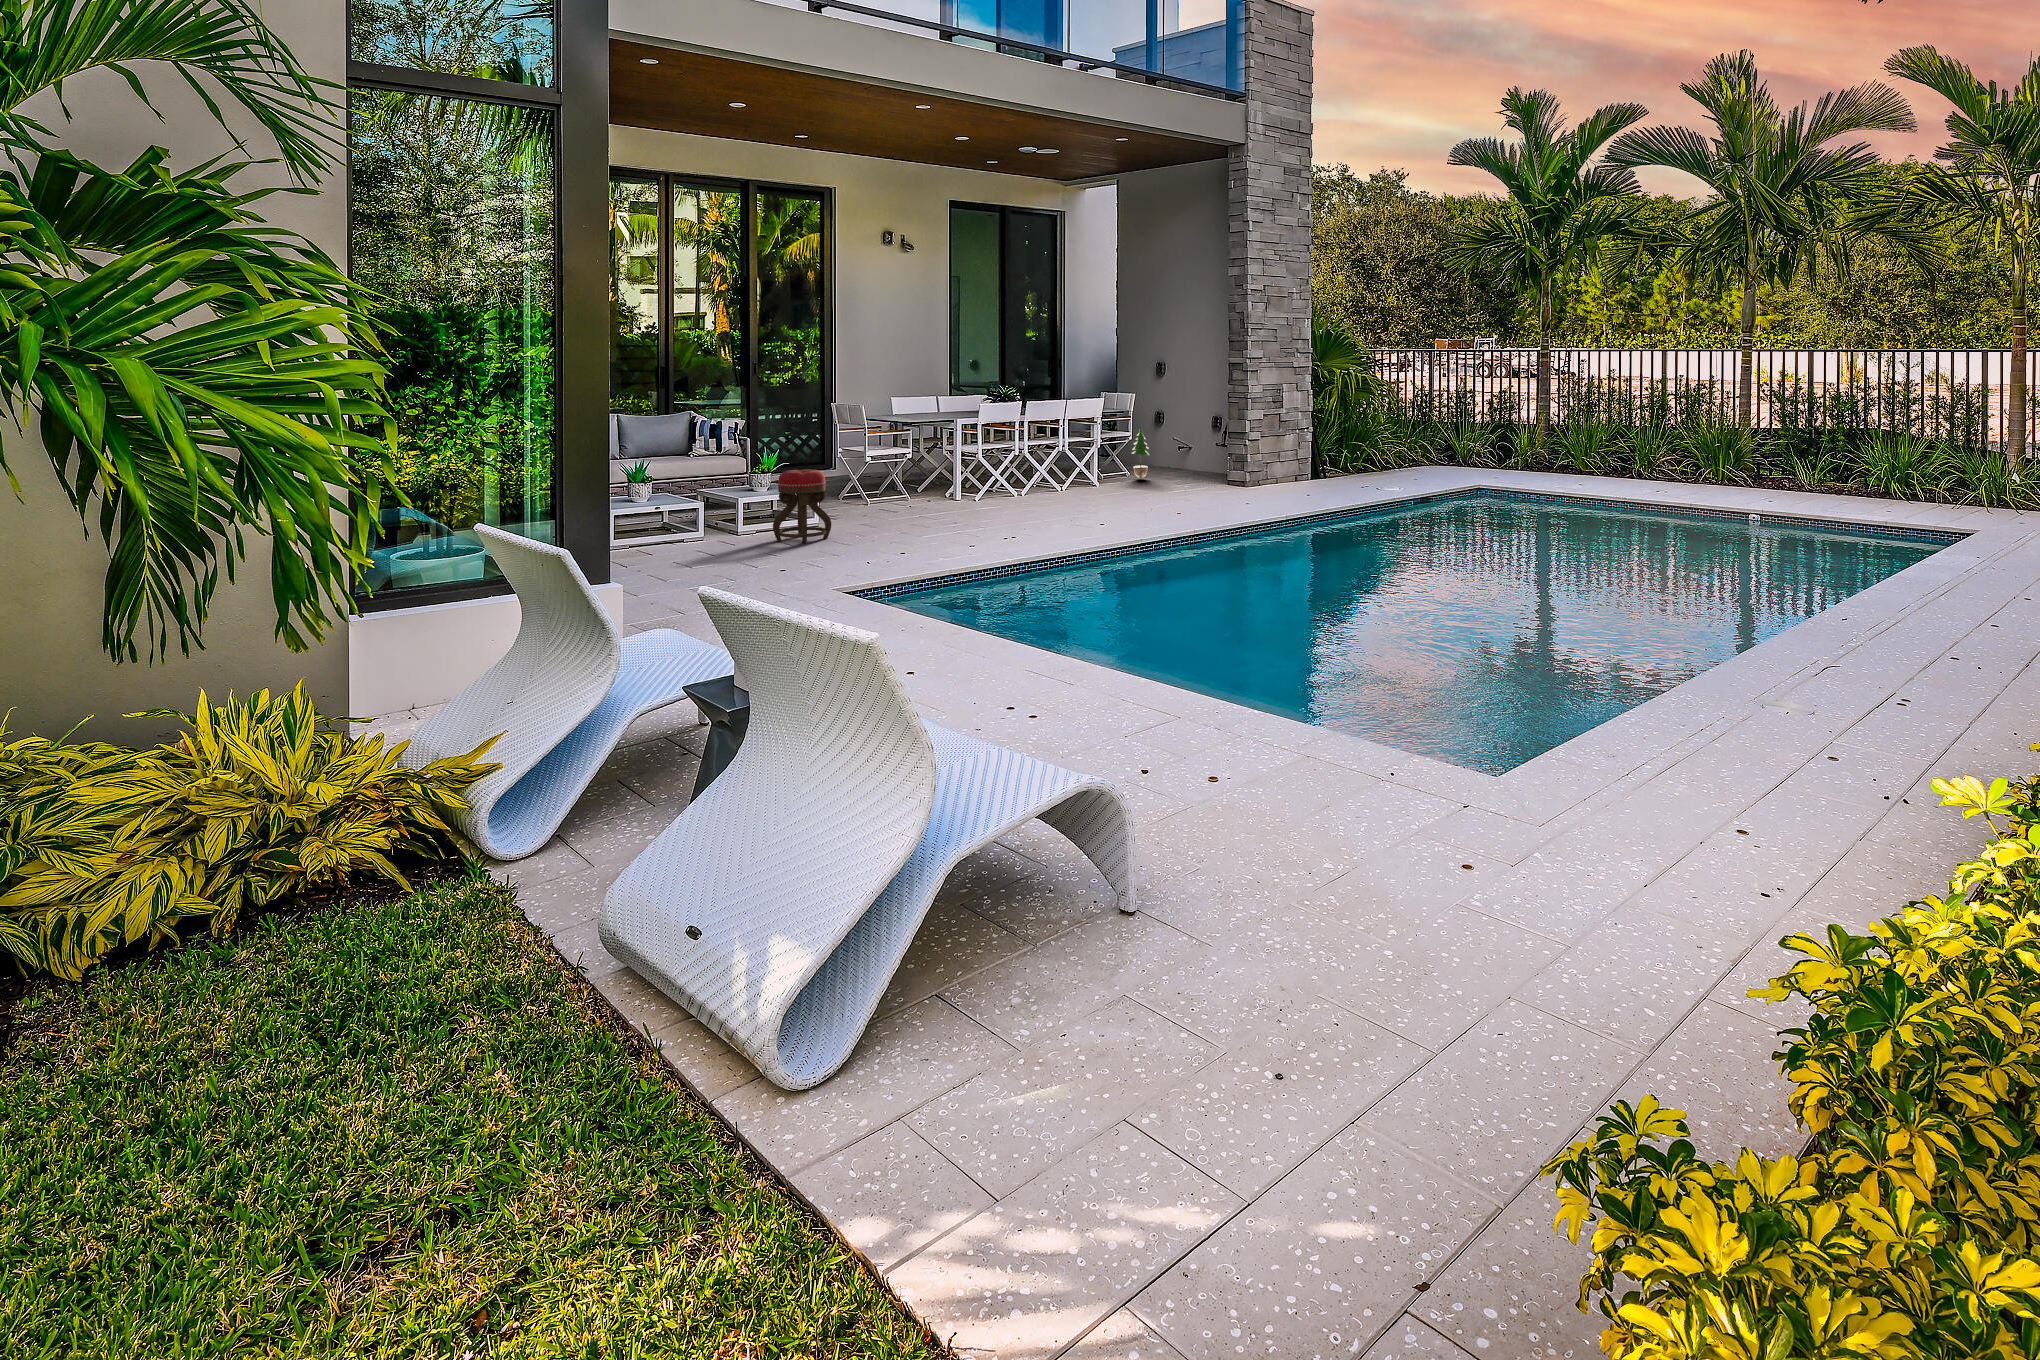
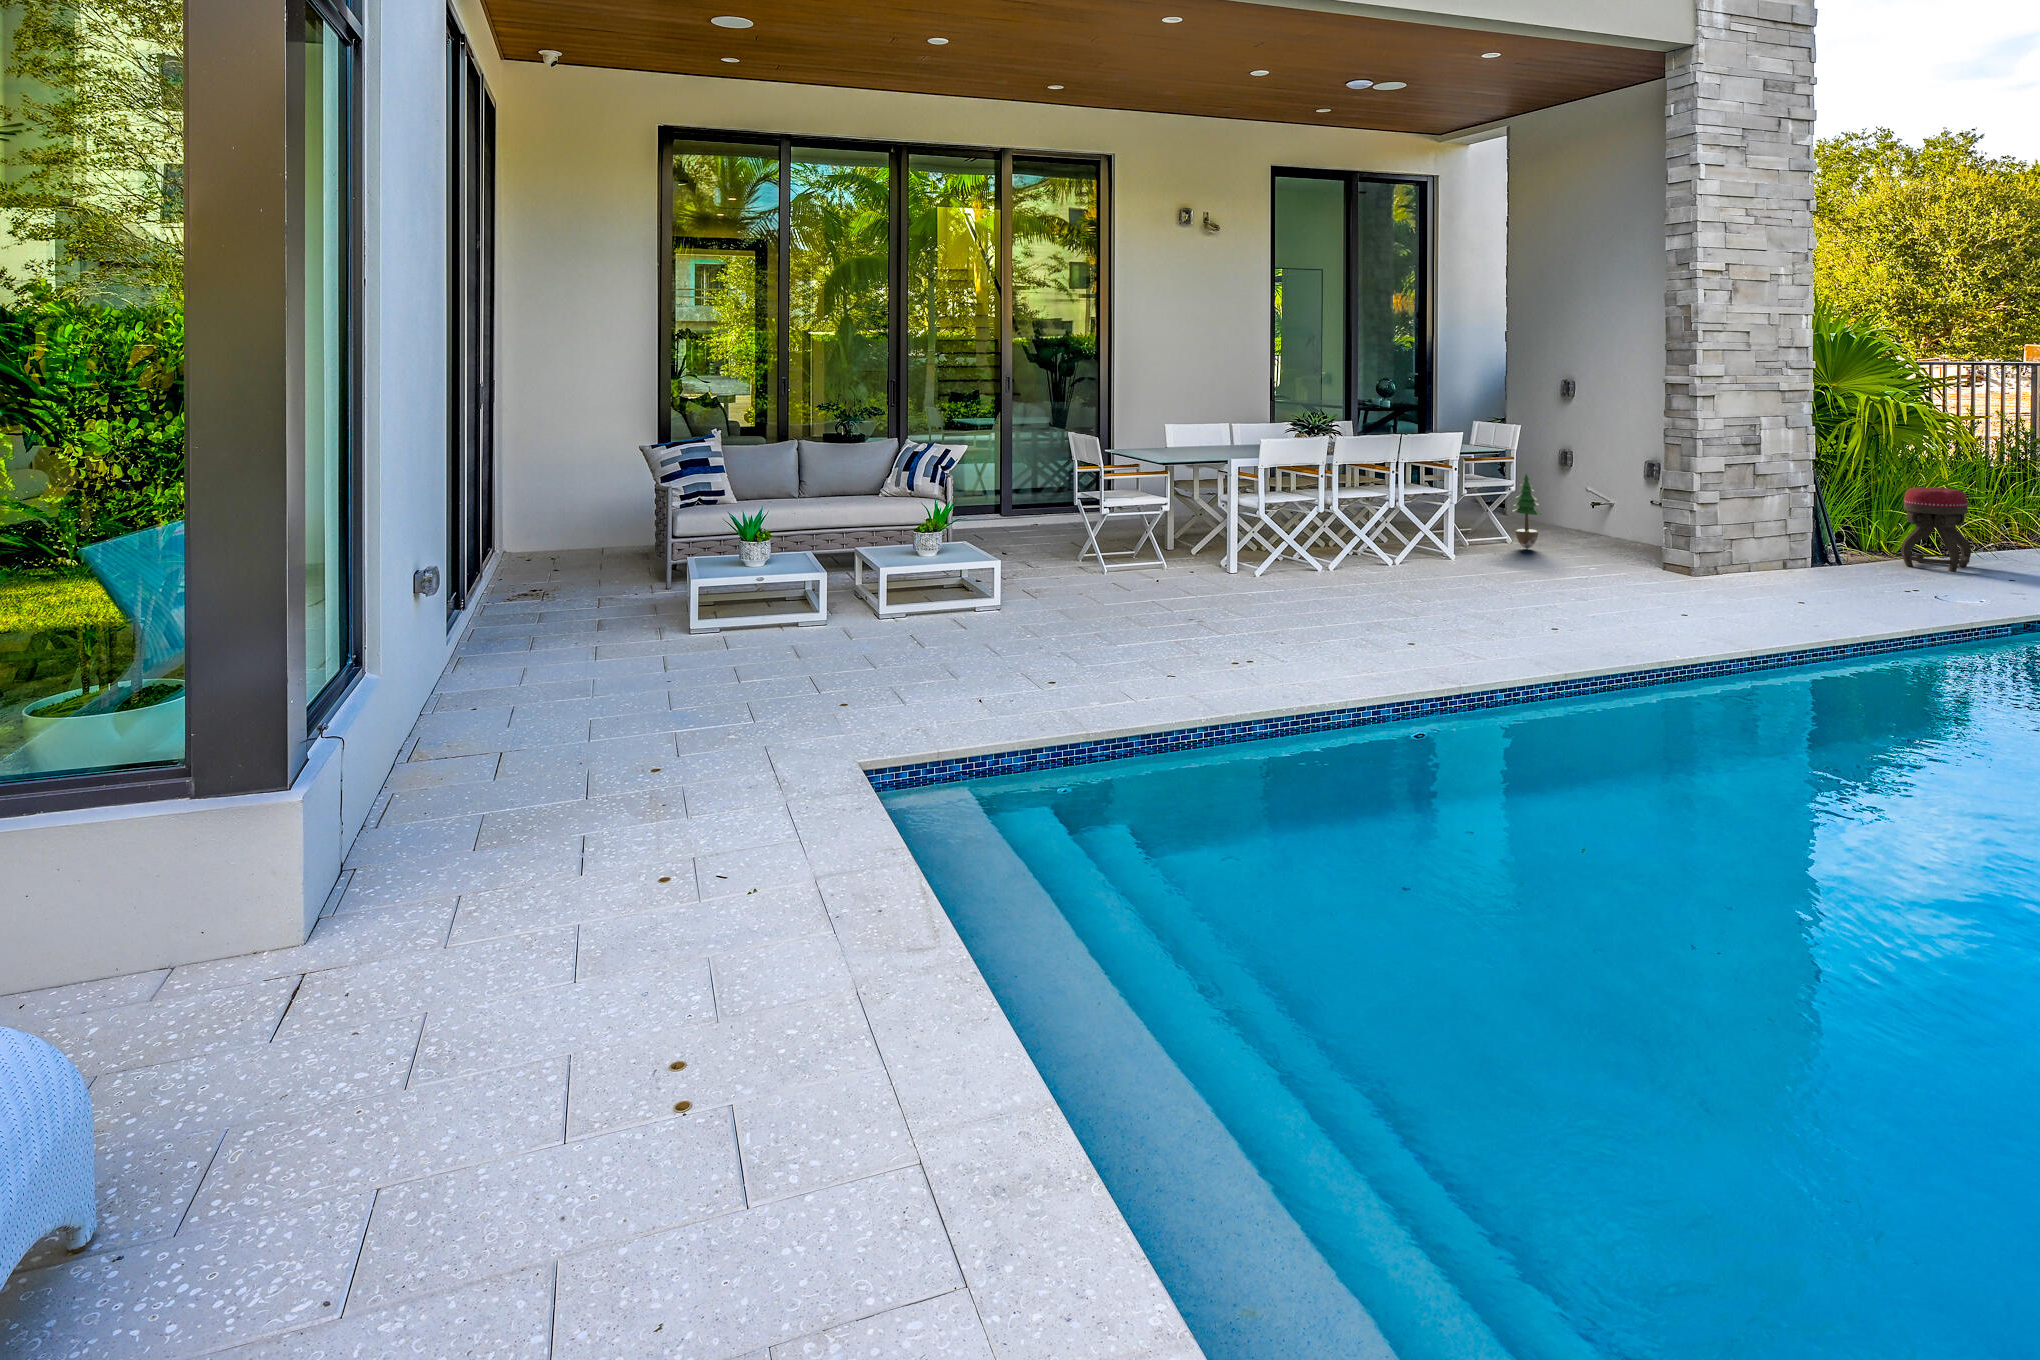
ottoman: present [773,469,831,544] -> present [1901,487,1971,571]

